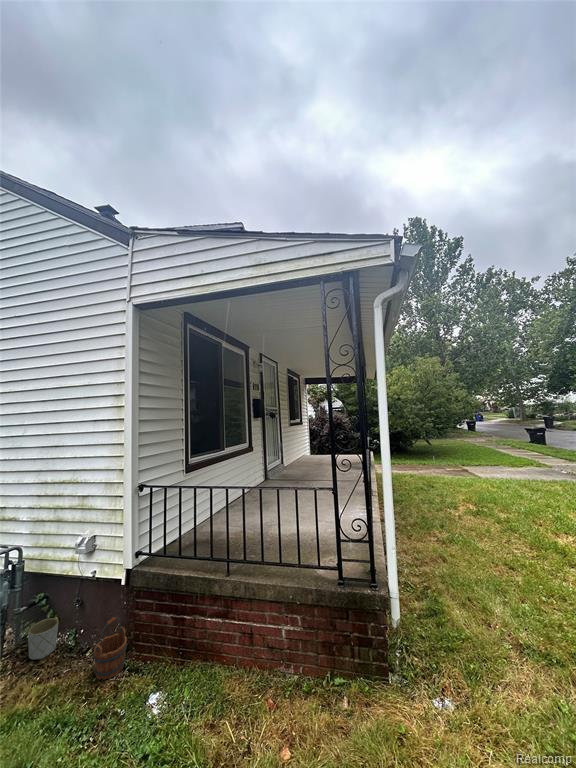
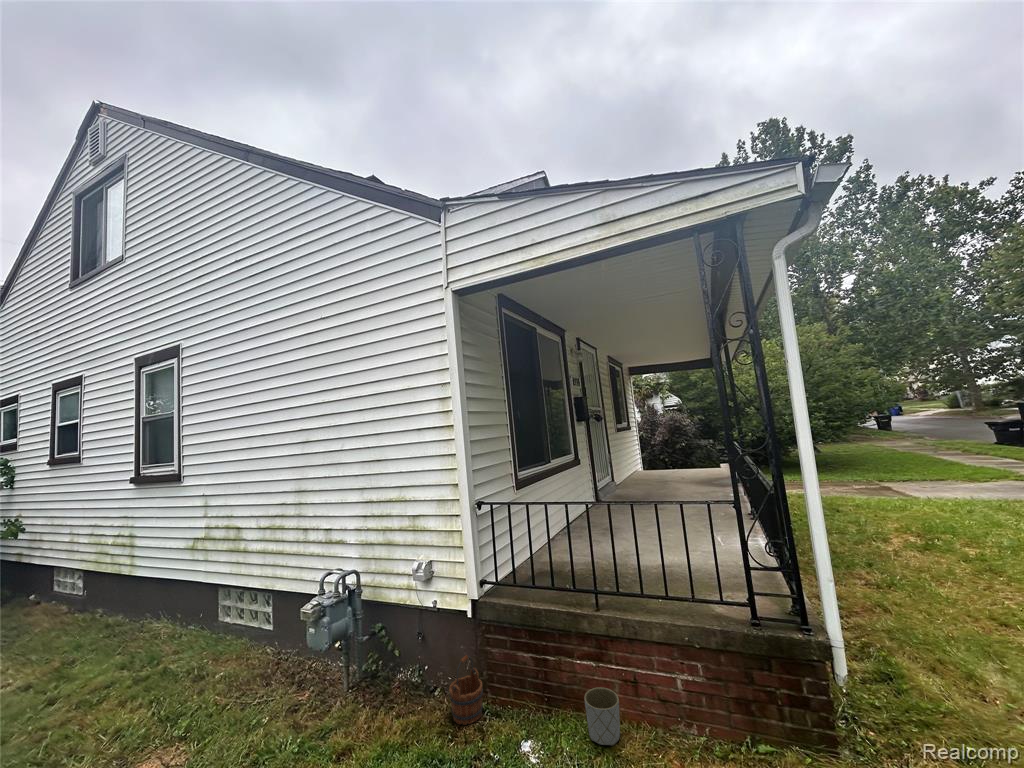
planter: present [28,618,59,660] -> present [584,687,620,746]

